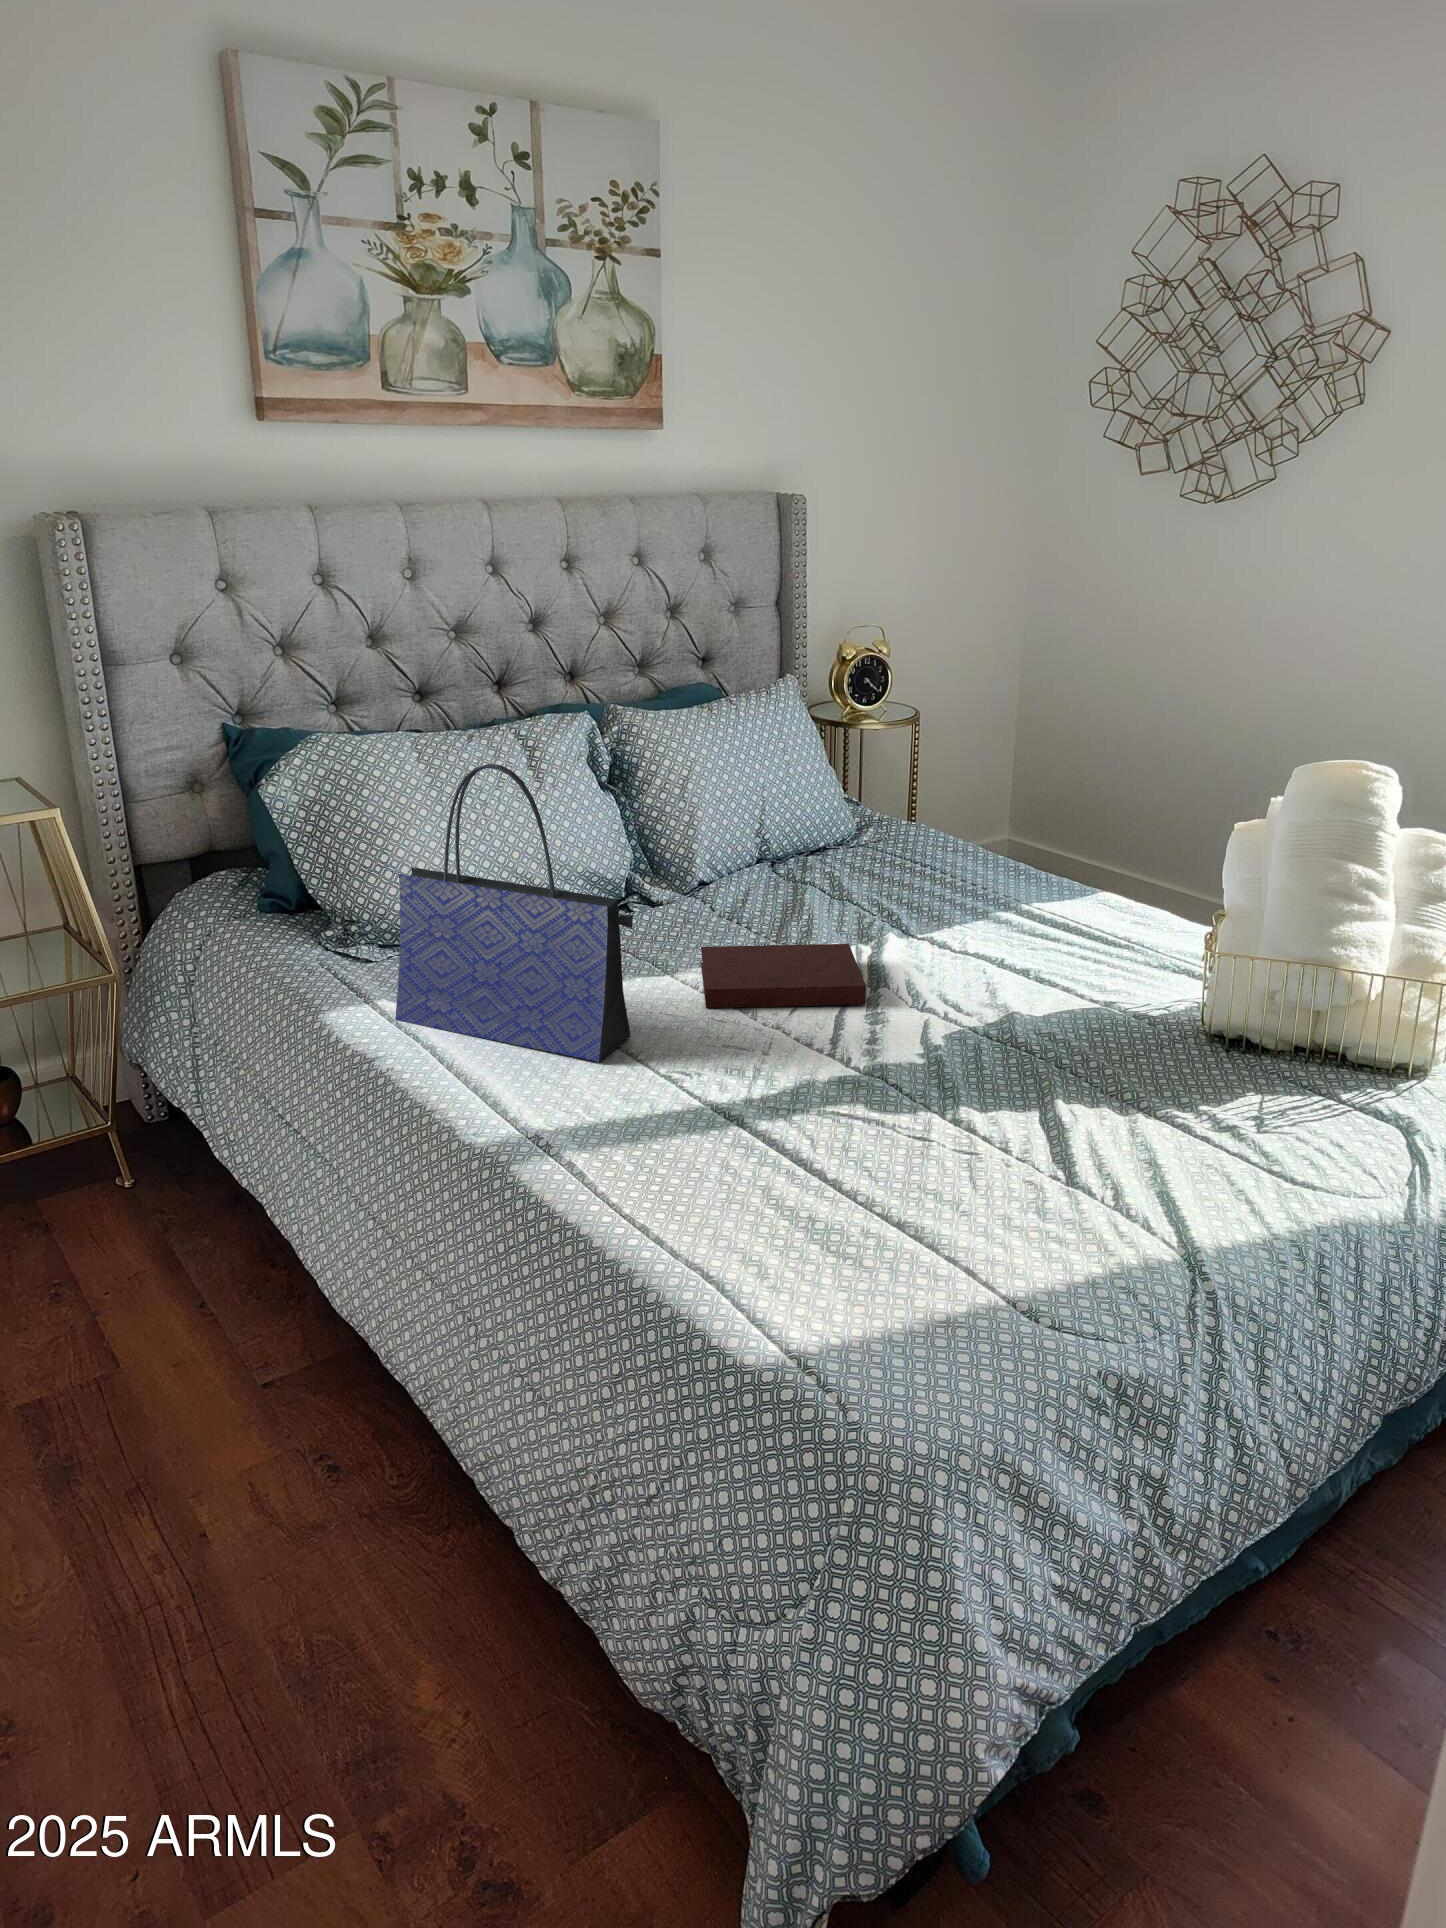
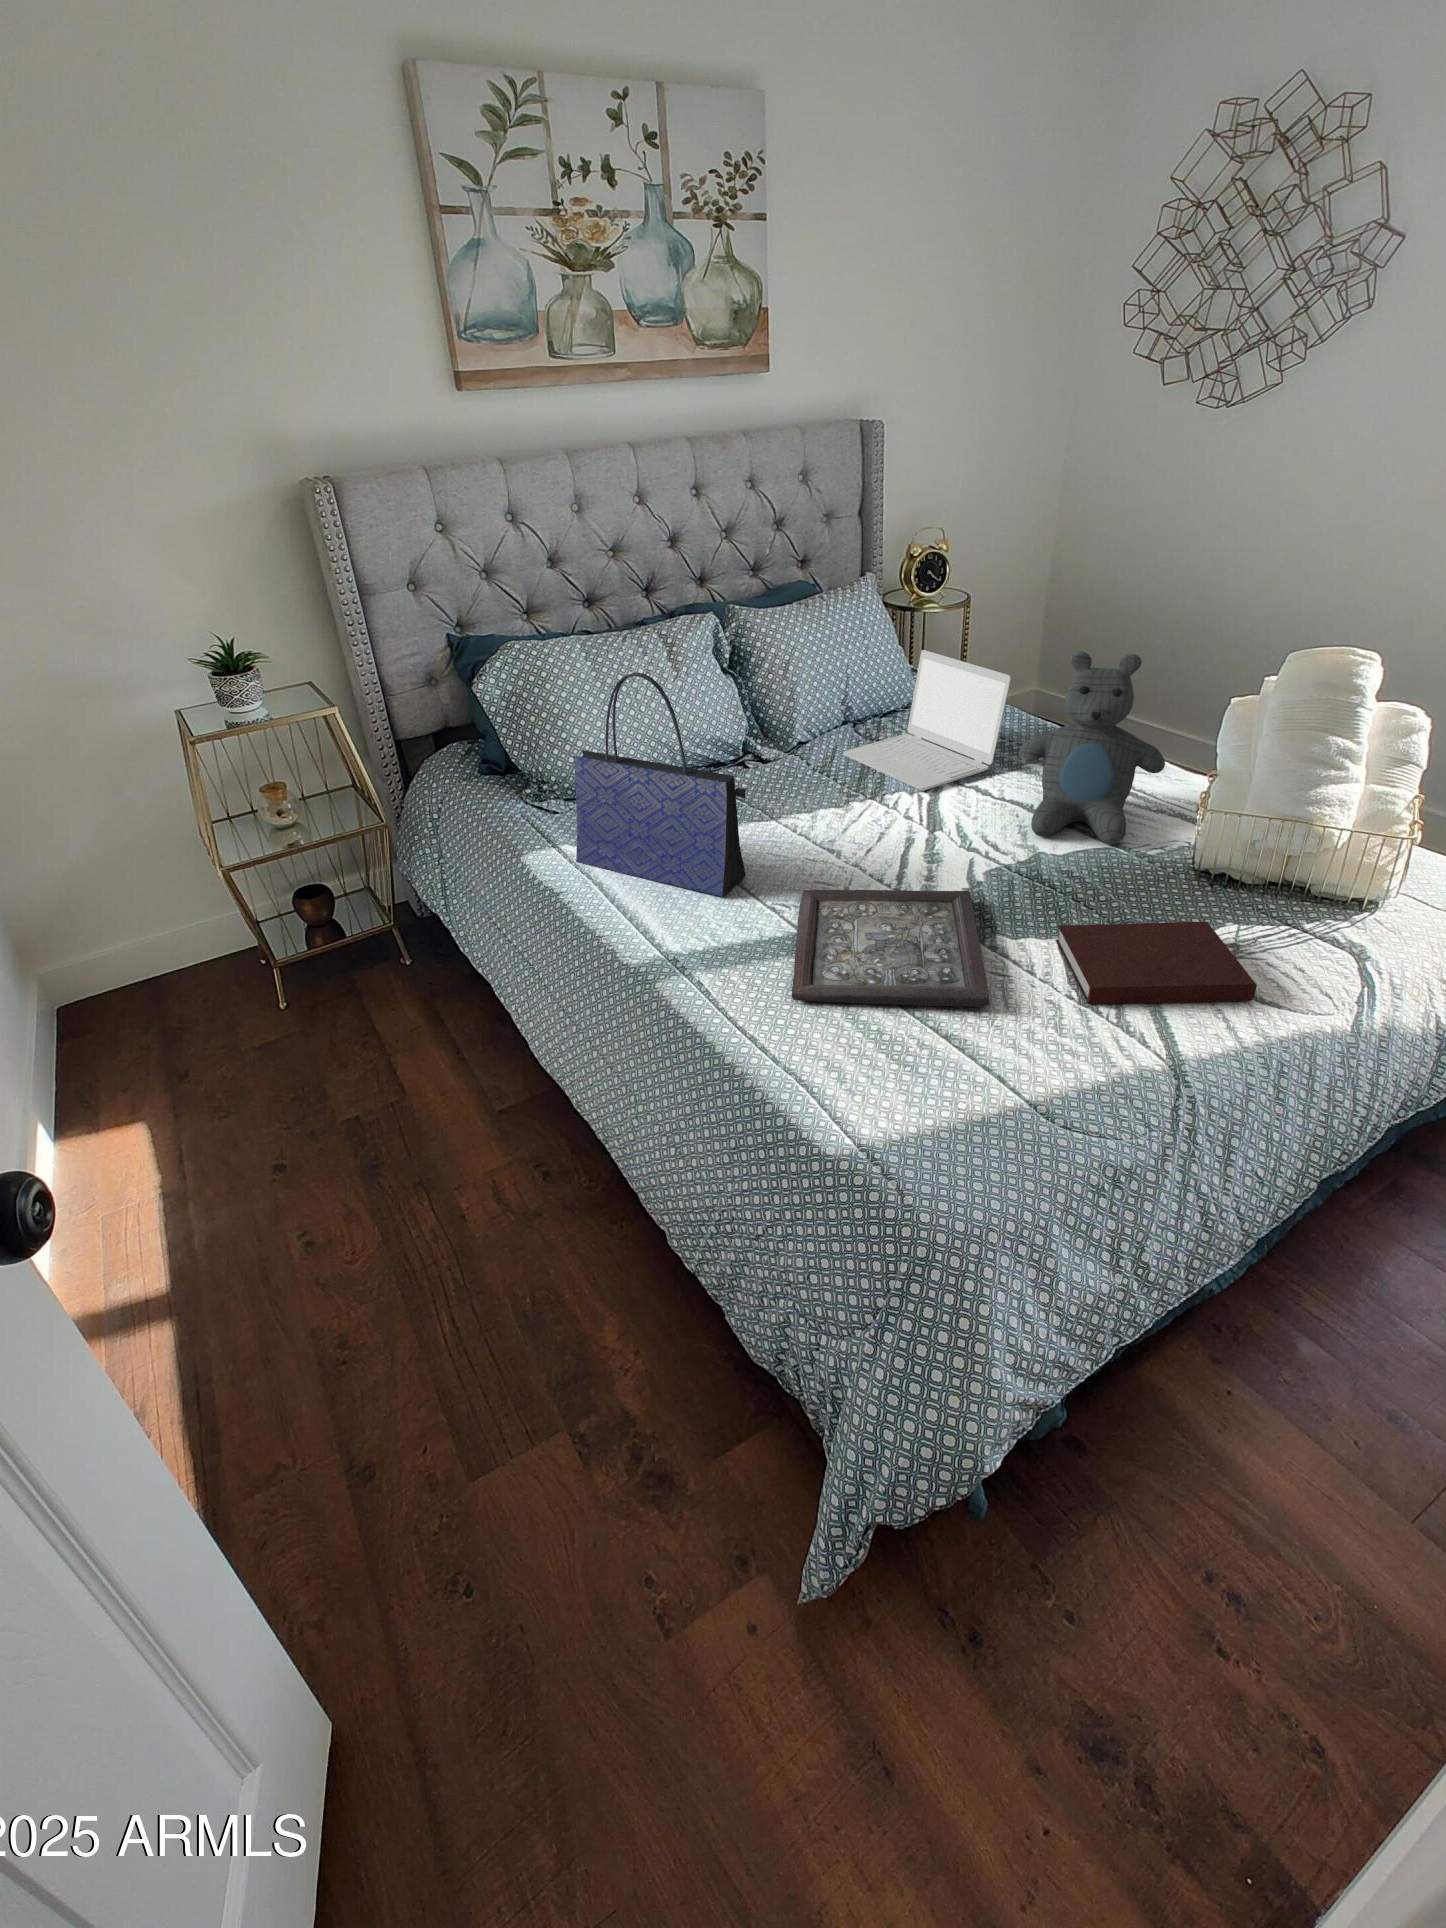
teddy bear: none [984,762,1164,1003] -> present [1019,651,1165,845]
laptop: none [760,765,971,939] -> present [844,650,1011,791]
notebook: present [701,944,866,1008] -> present [1056,922,1256,1004]
tray: none [695,1053,954,1189] -> present [792,890,989,1007]

